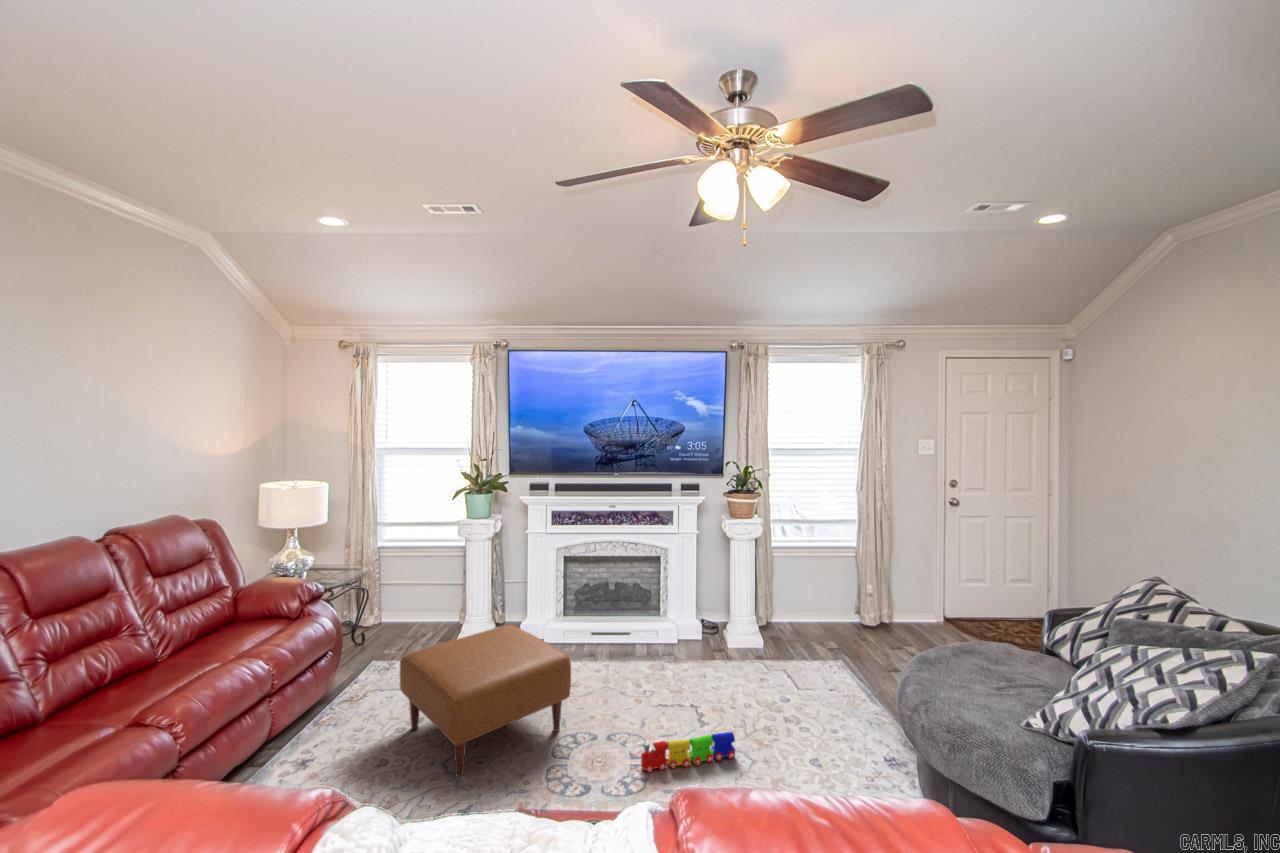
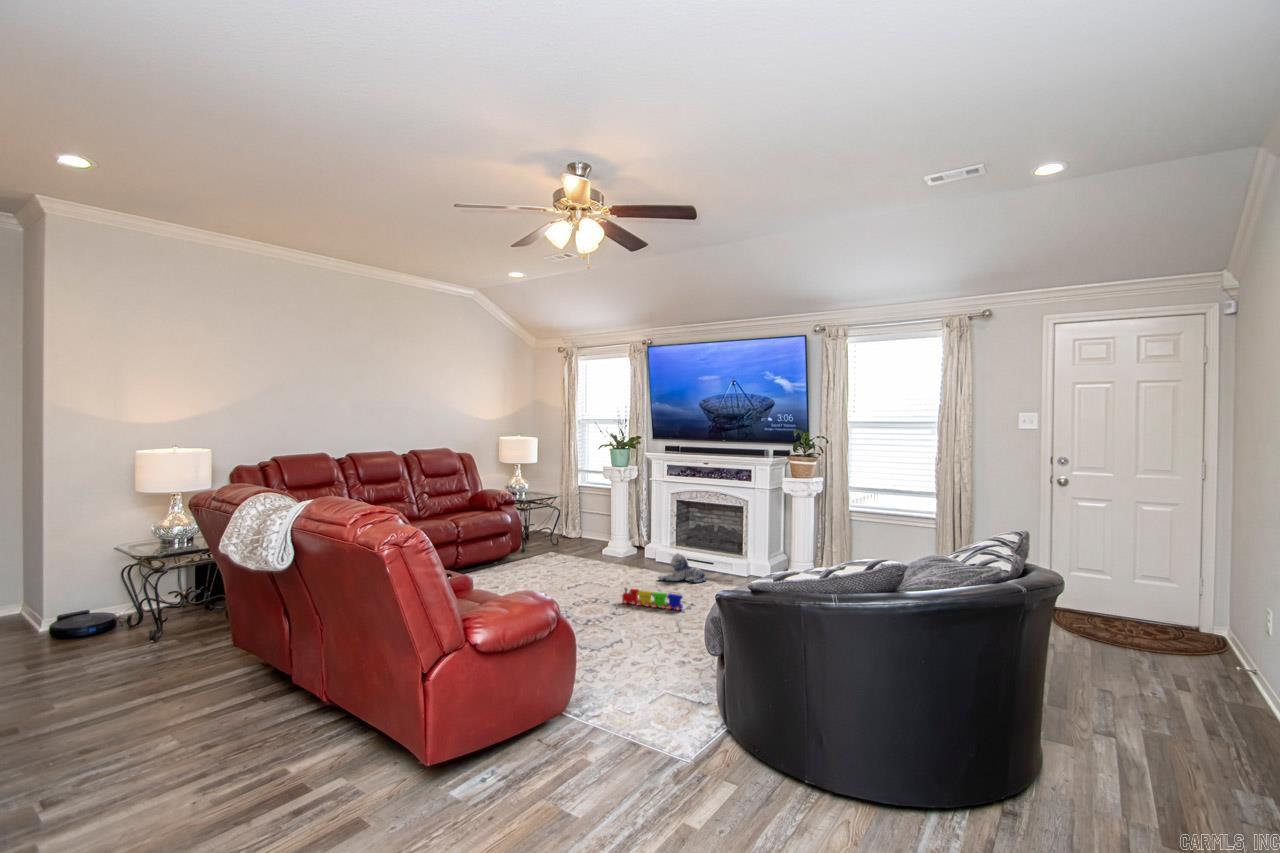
ottoman: present [400,625,571,776] -> none [533,526,614,587]
plush toy: none [607,644,662,691] -> present [658,553,707,583]

